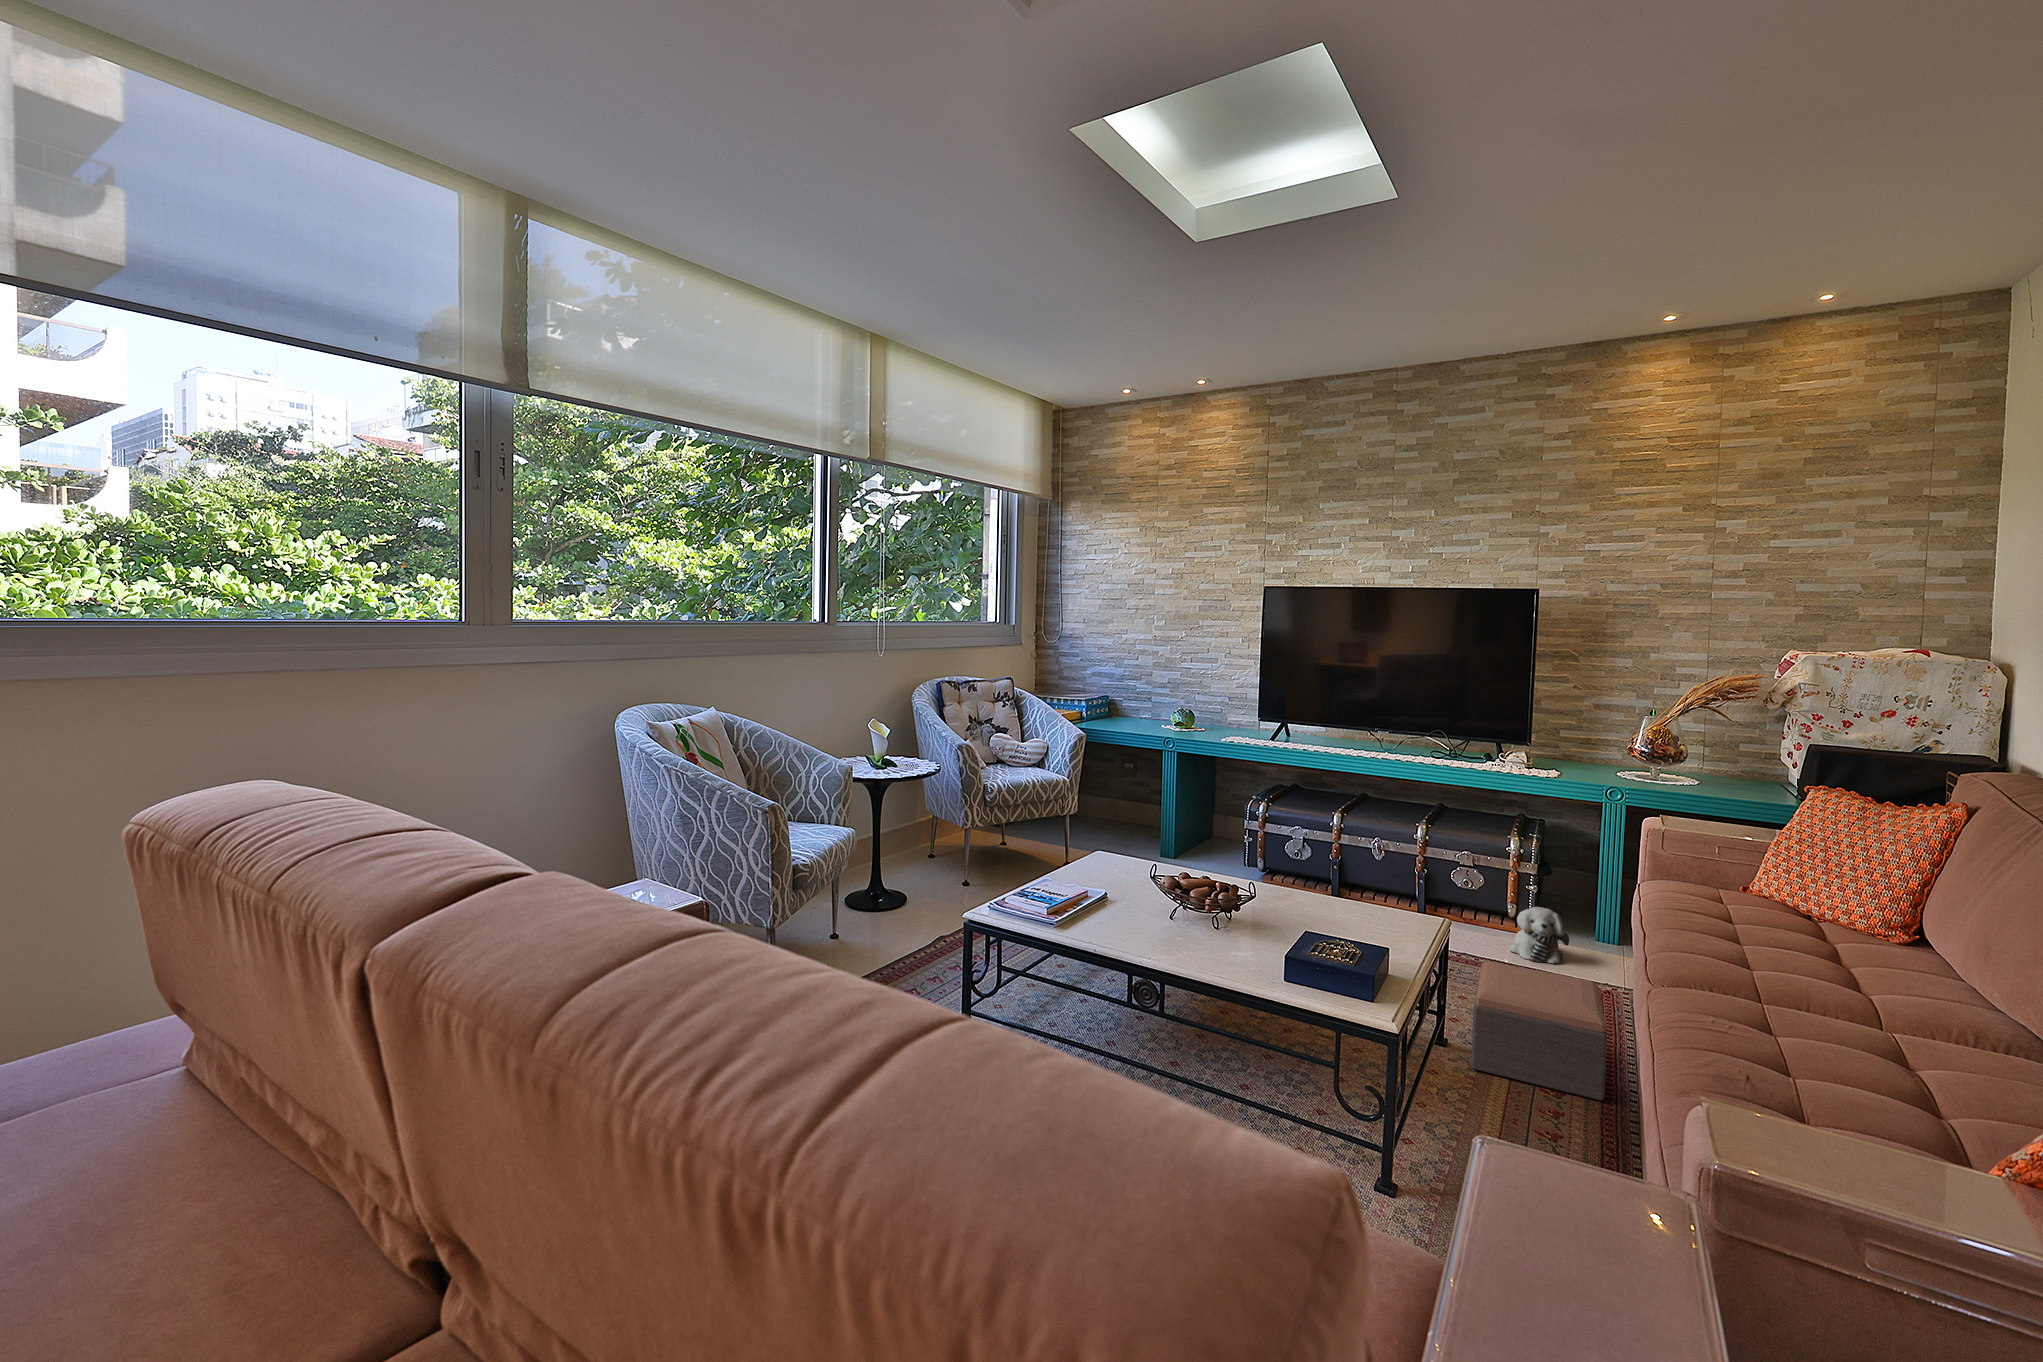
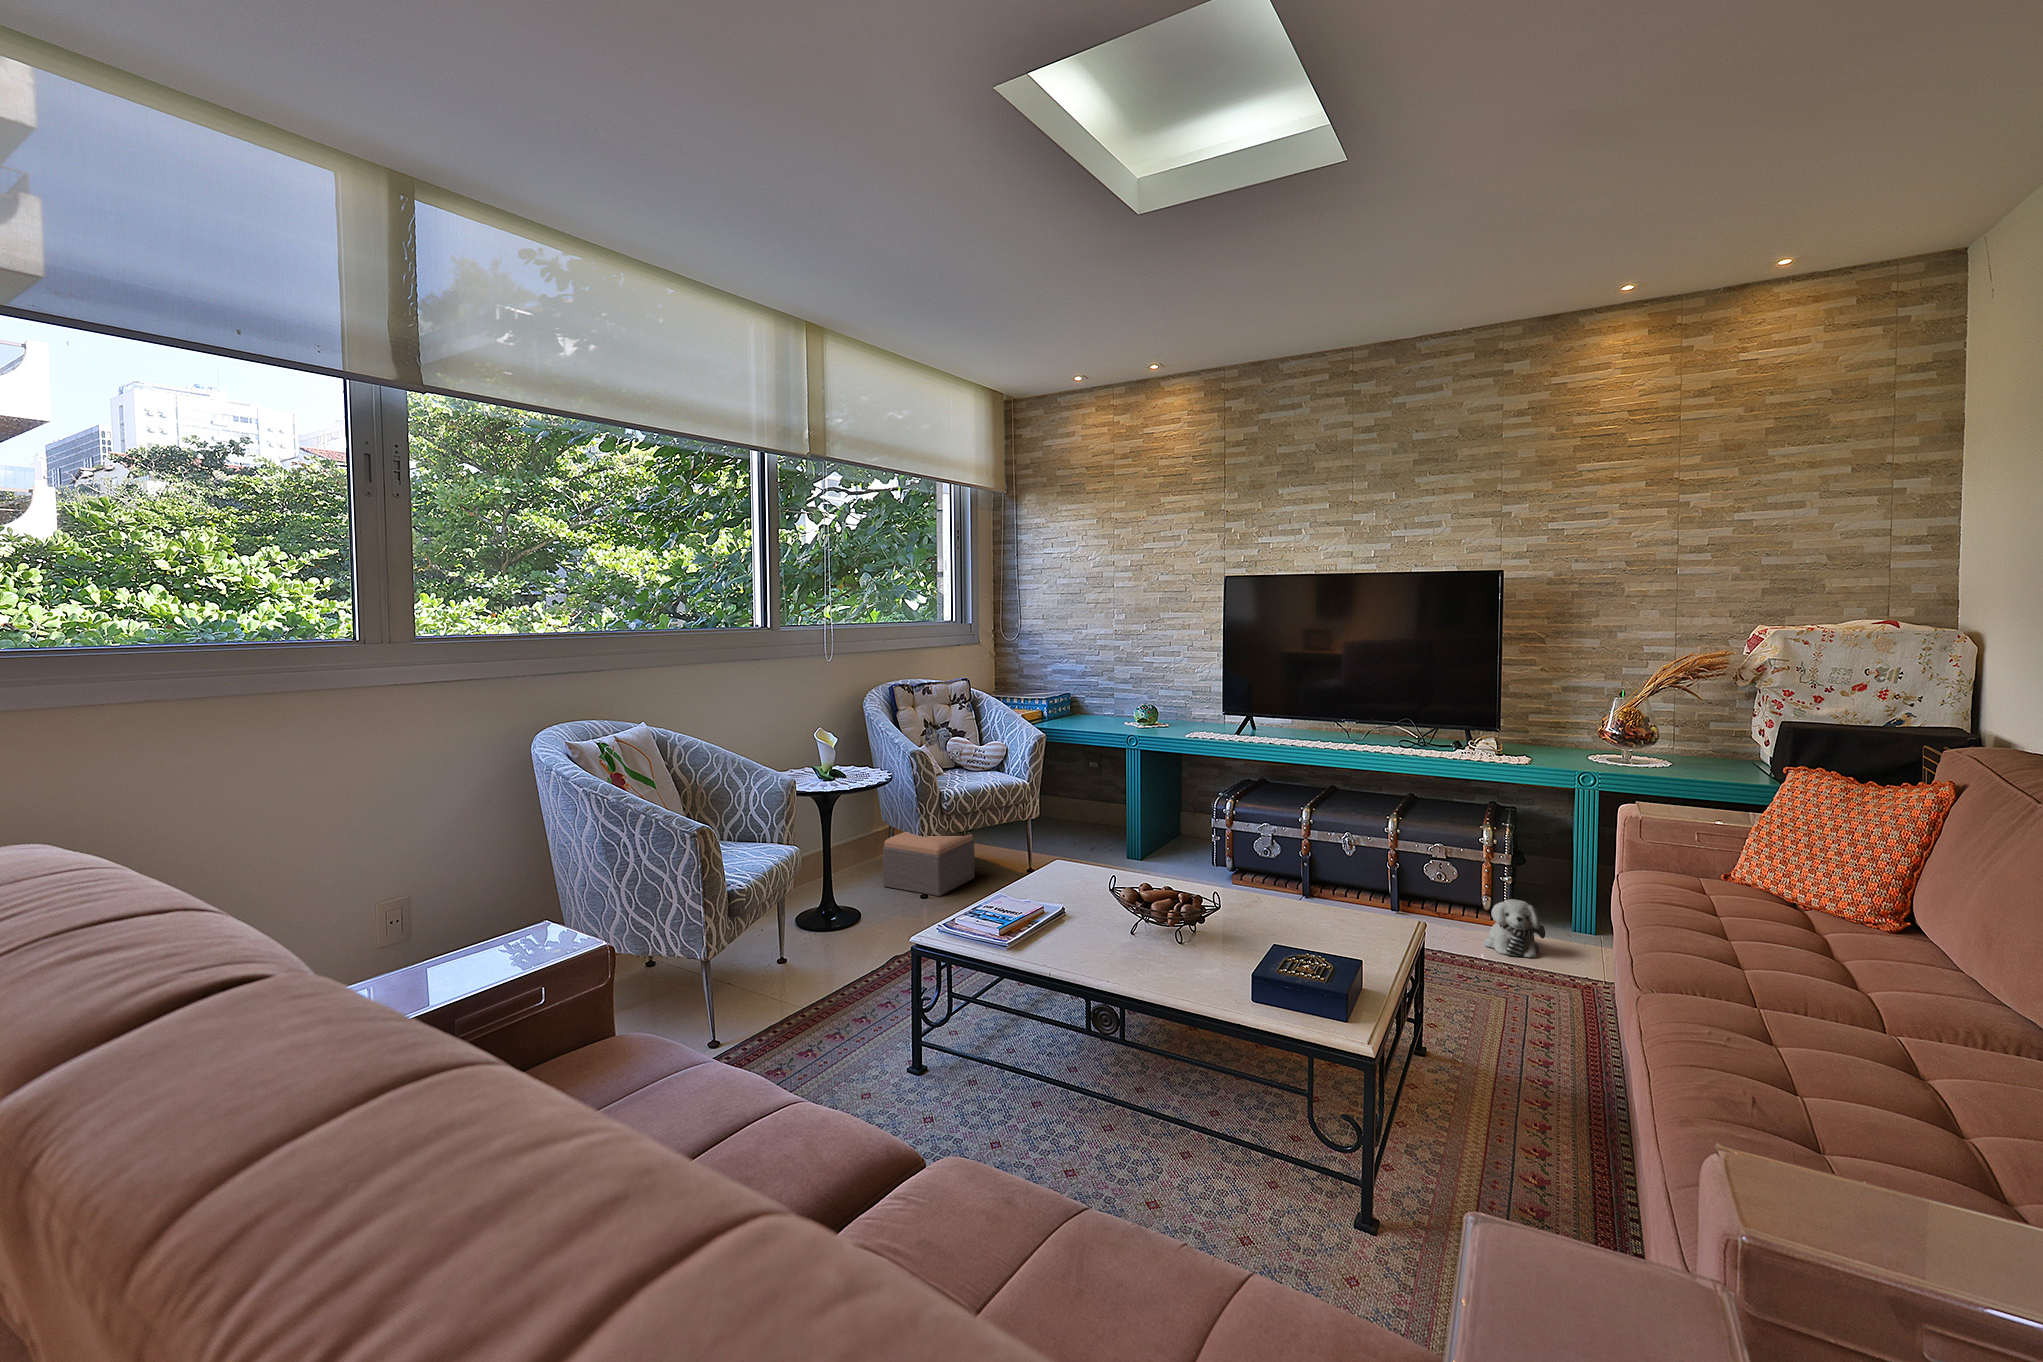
footstool: present [1471,962,1607,1101] -> present [883,832,975,896]

